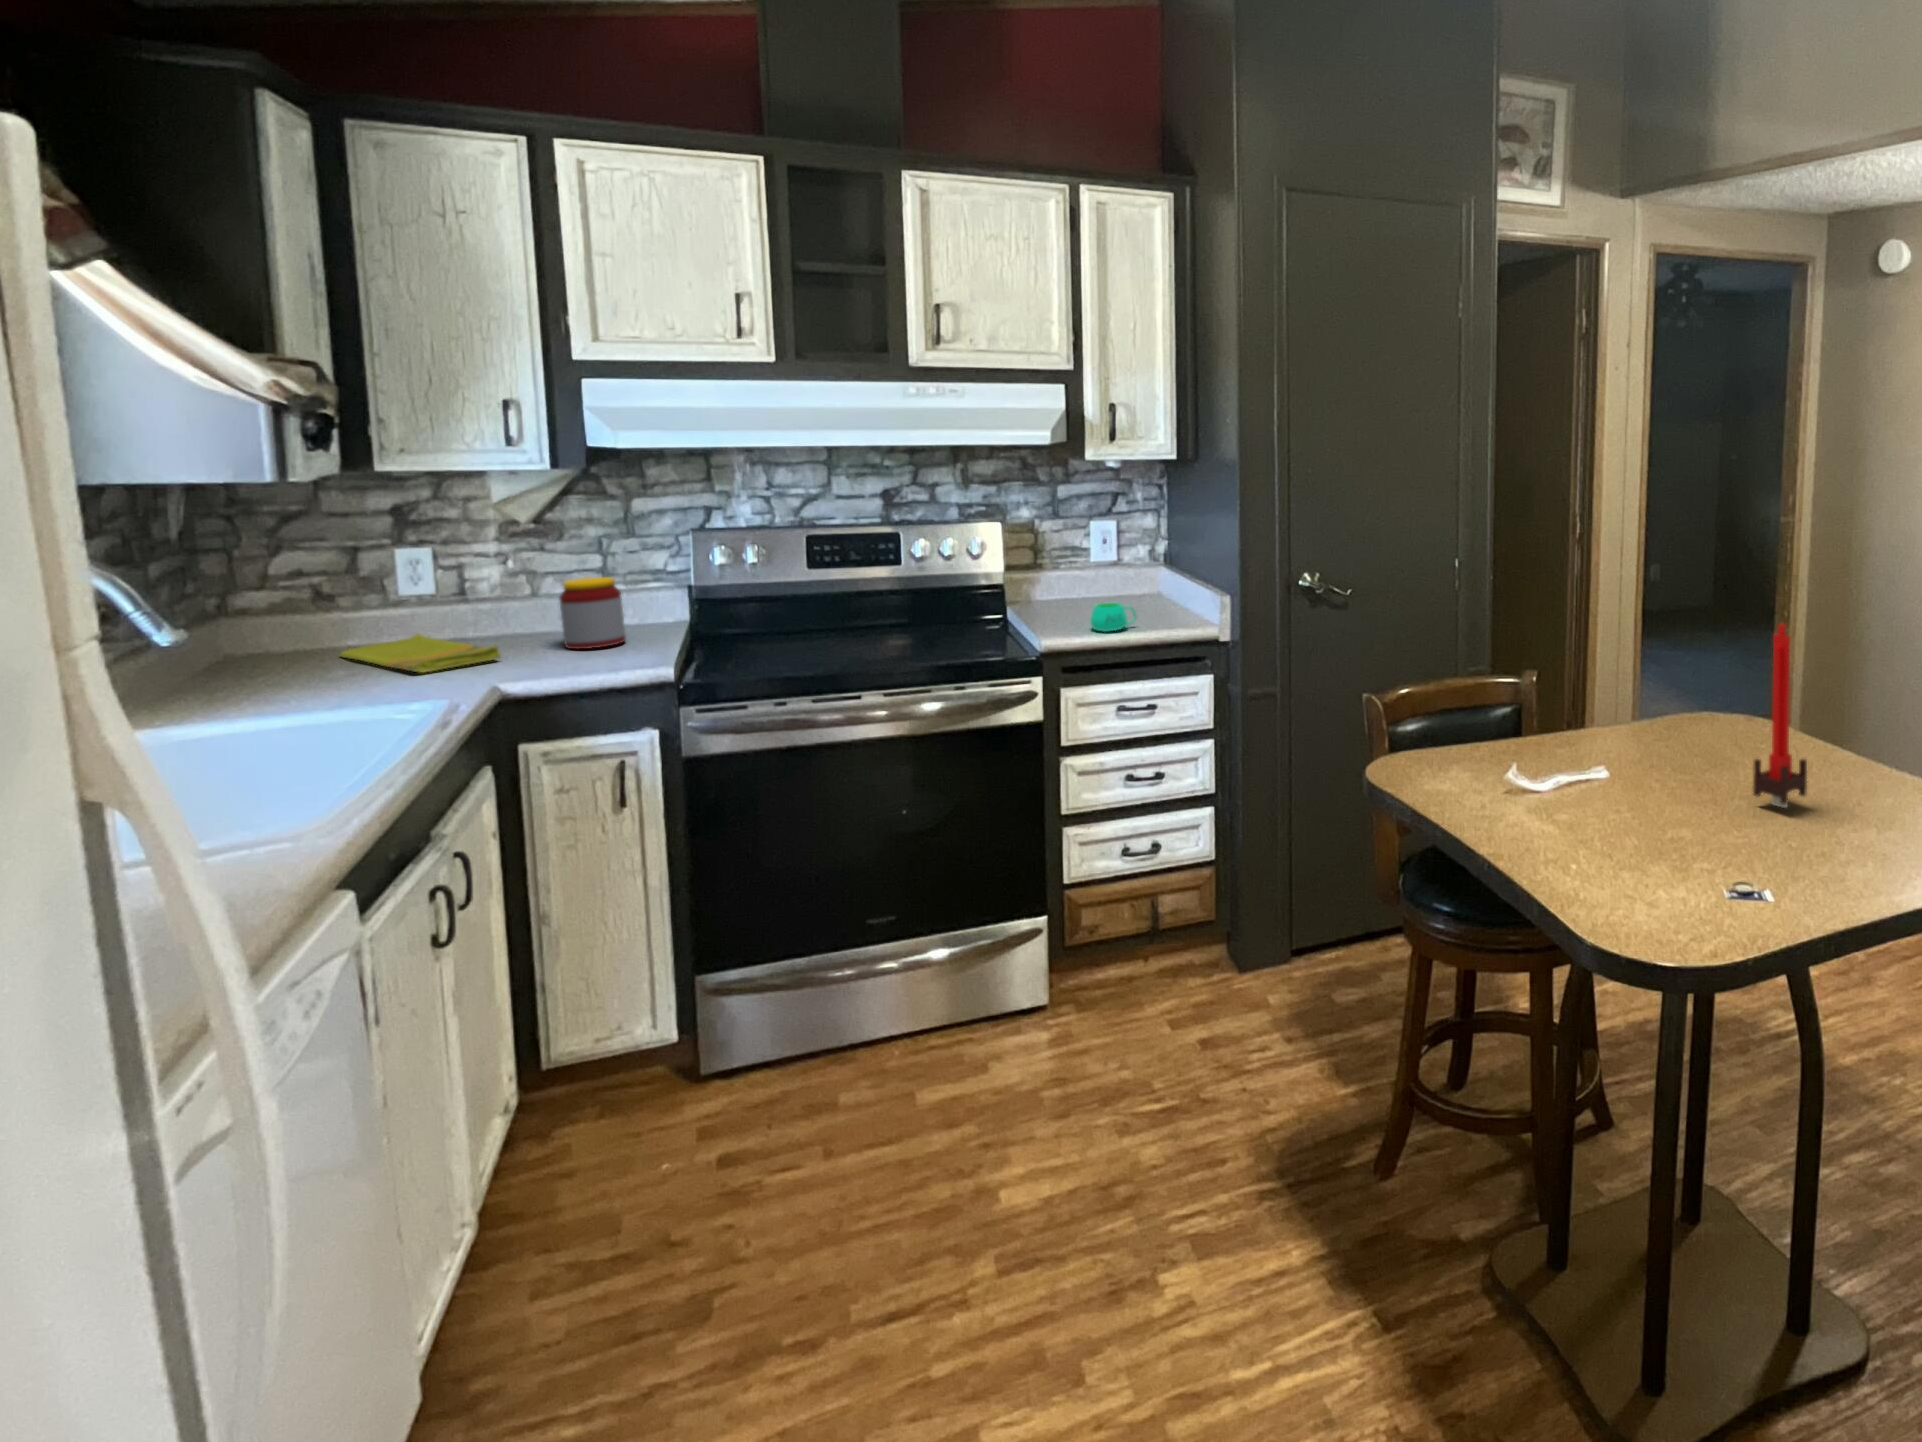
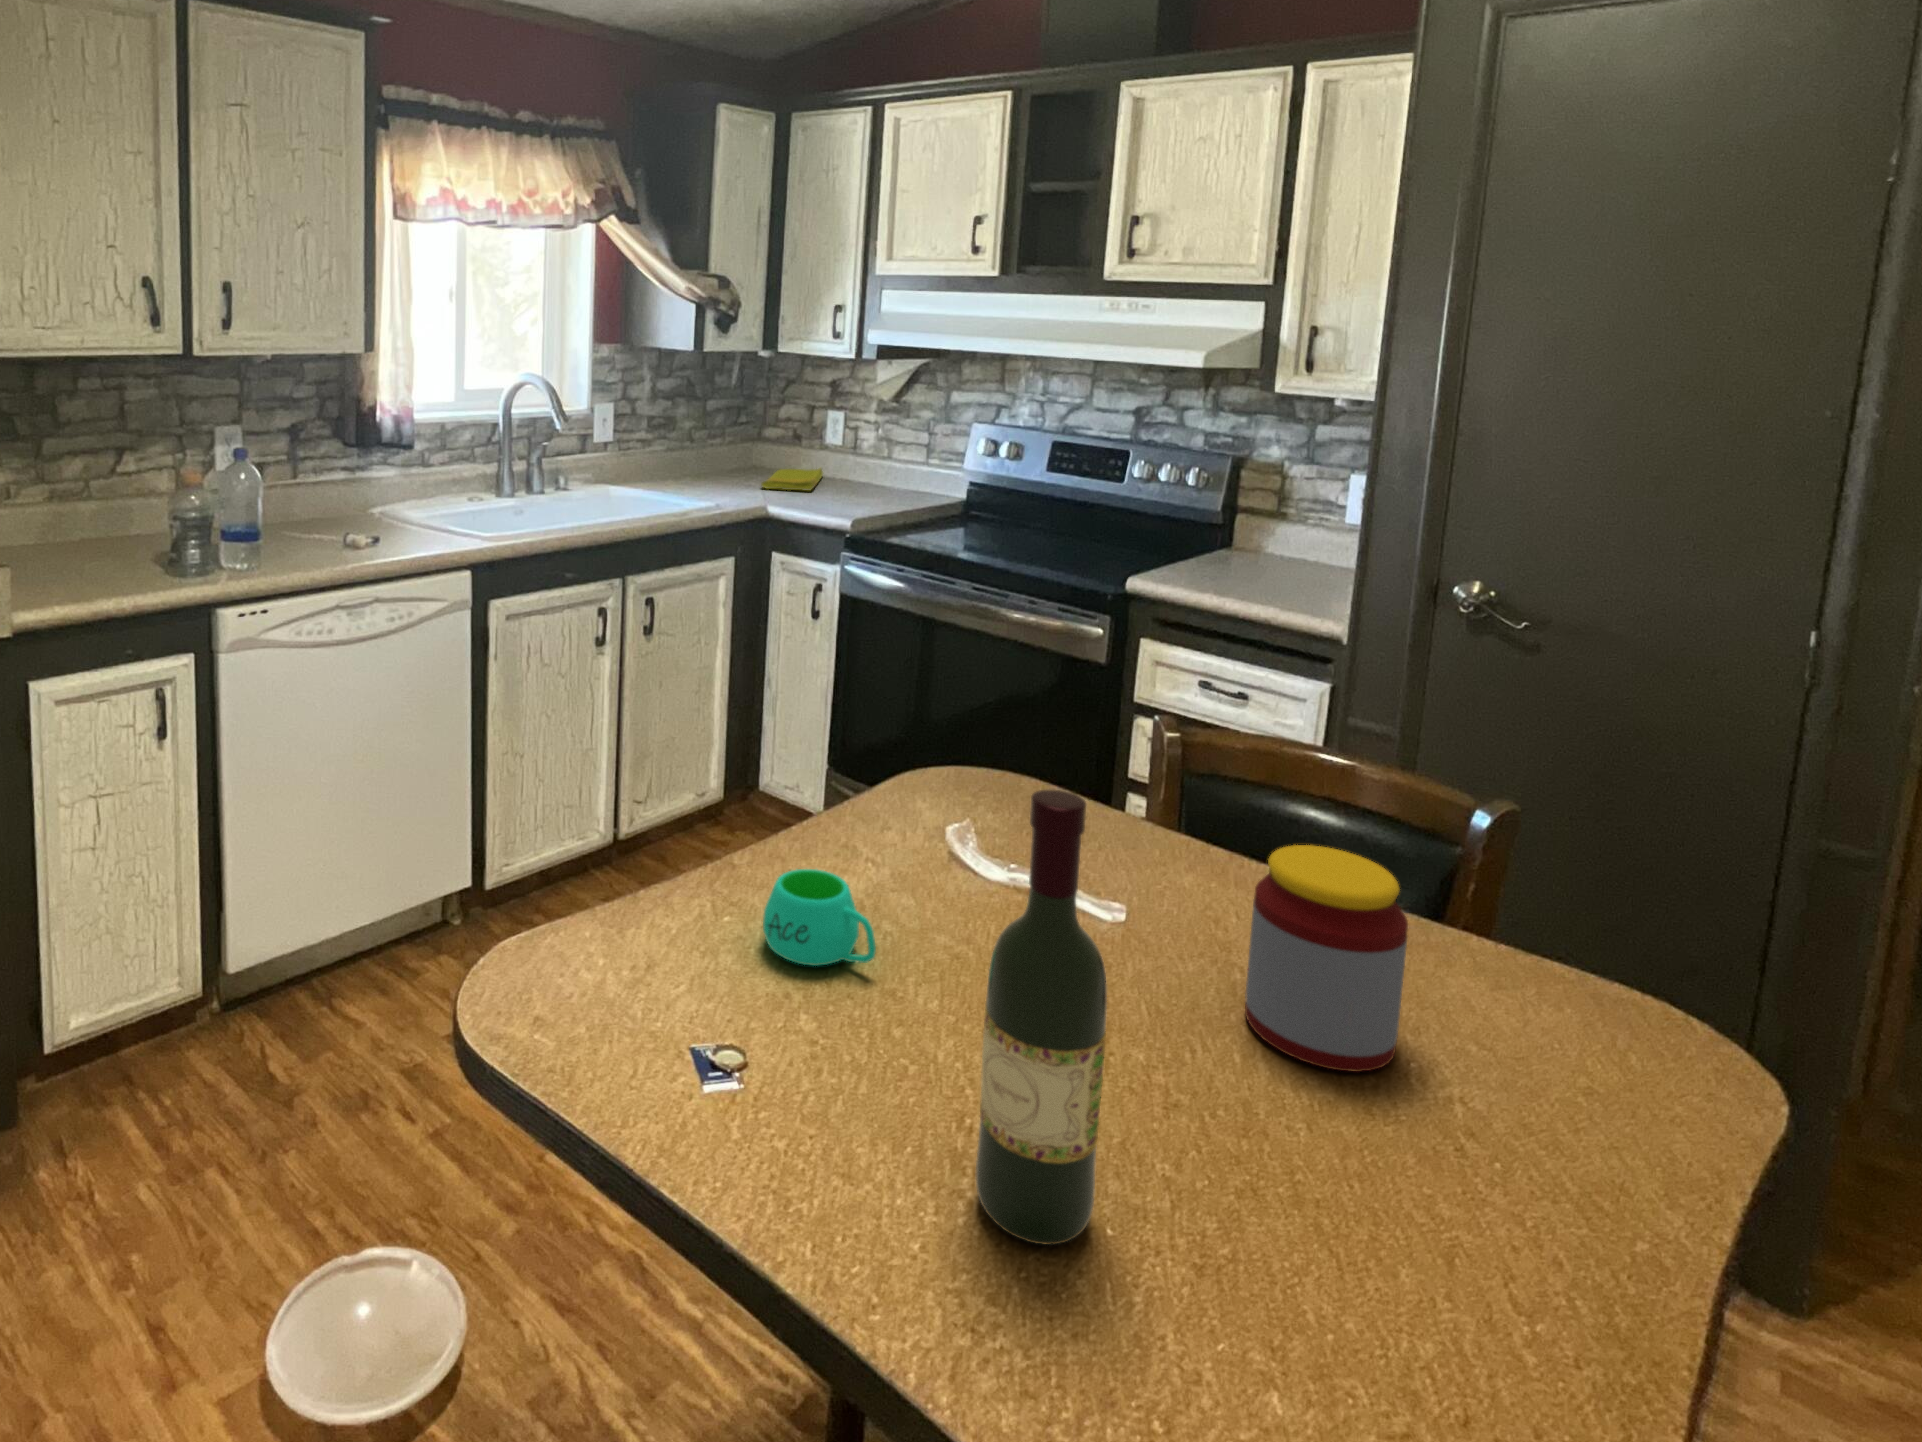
jar: present [560,577,626,649] -> present [1245,845,1408,1072]
mug: present [1090,603,1136,632] -> present [763,869,876,966]
candle: present [1753,624,1807,808] -> none [1123,771,1219,1137]
wine bottle: none [1815,631,1876,852] -> present [976,789,1107,1245]

